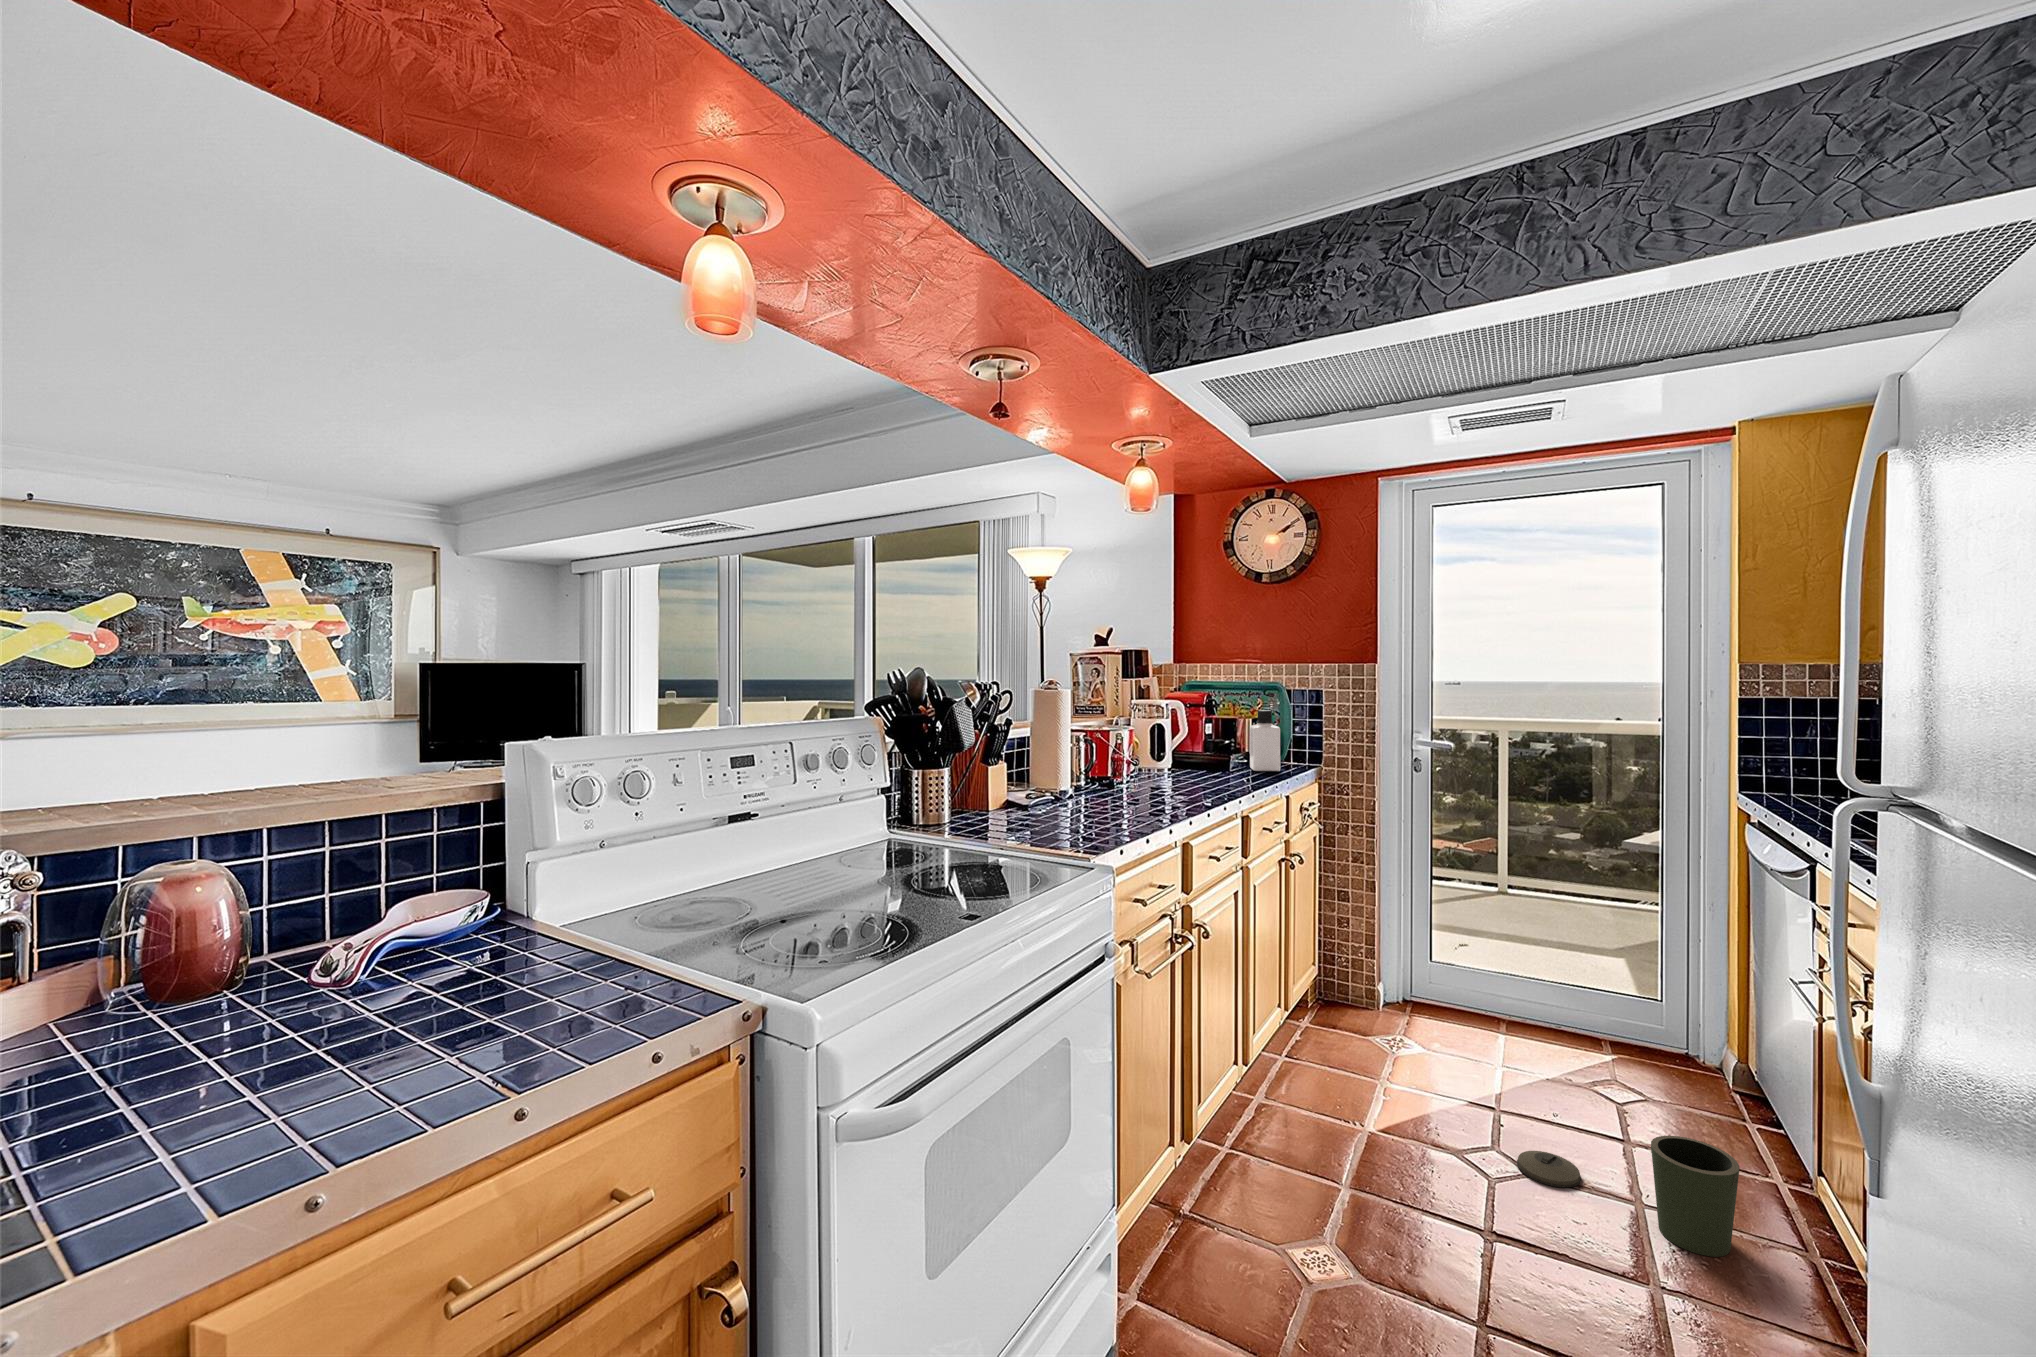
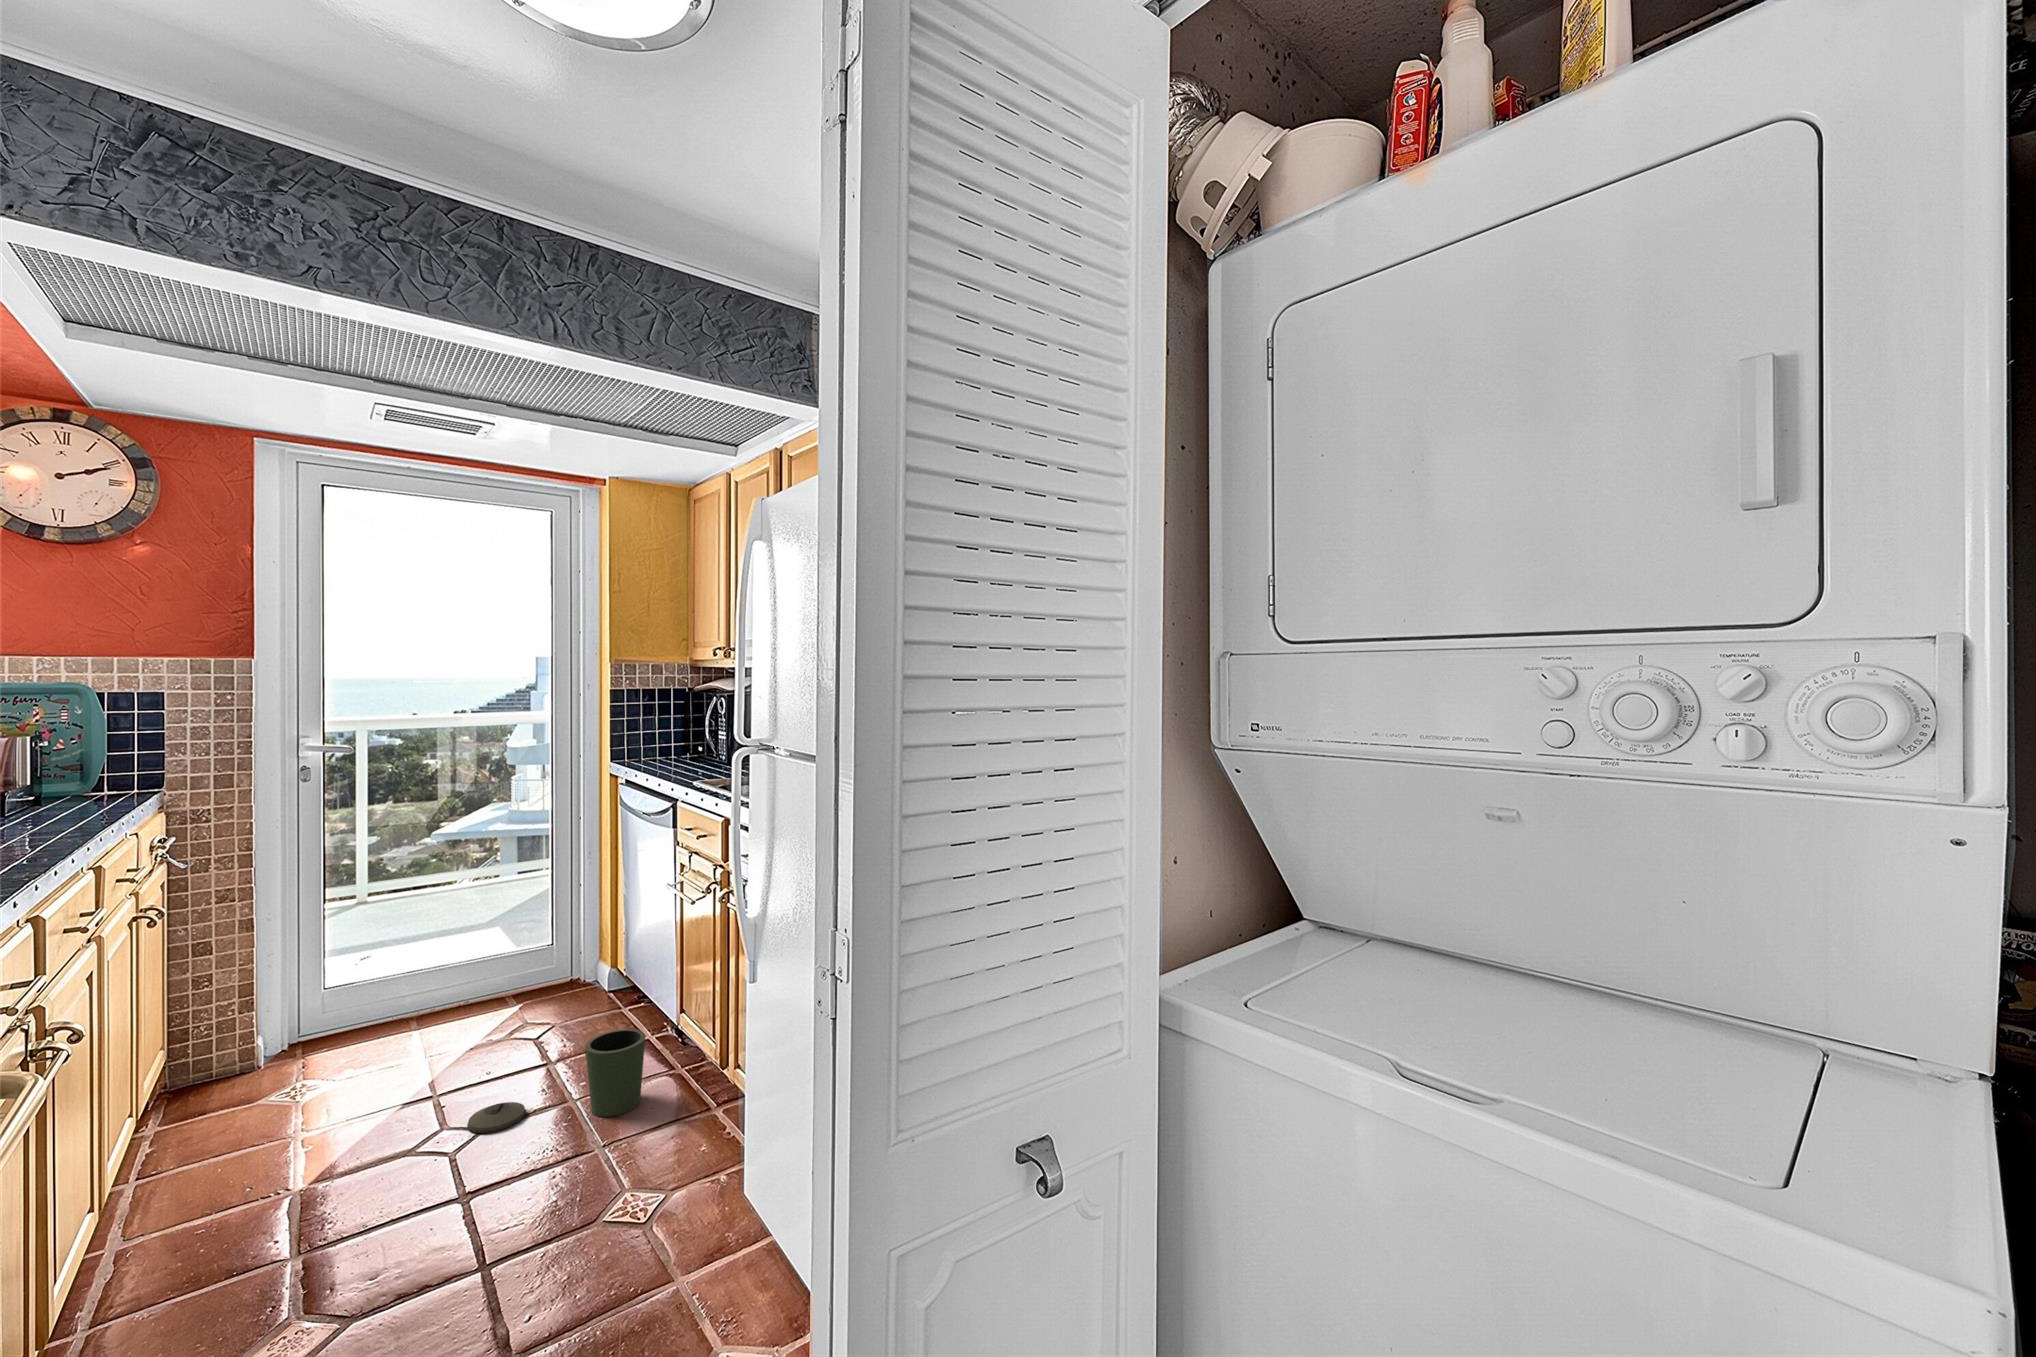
bottle: present [1250,710,1280,771] -> none [35,723,100,809]

